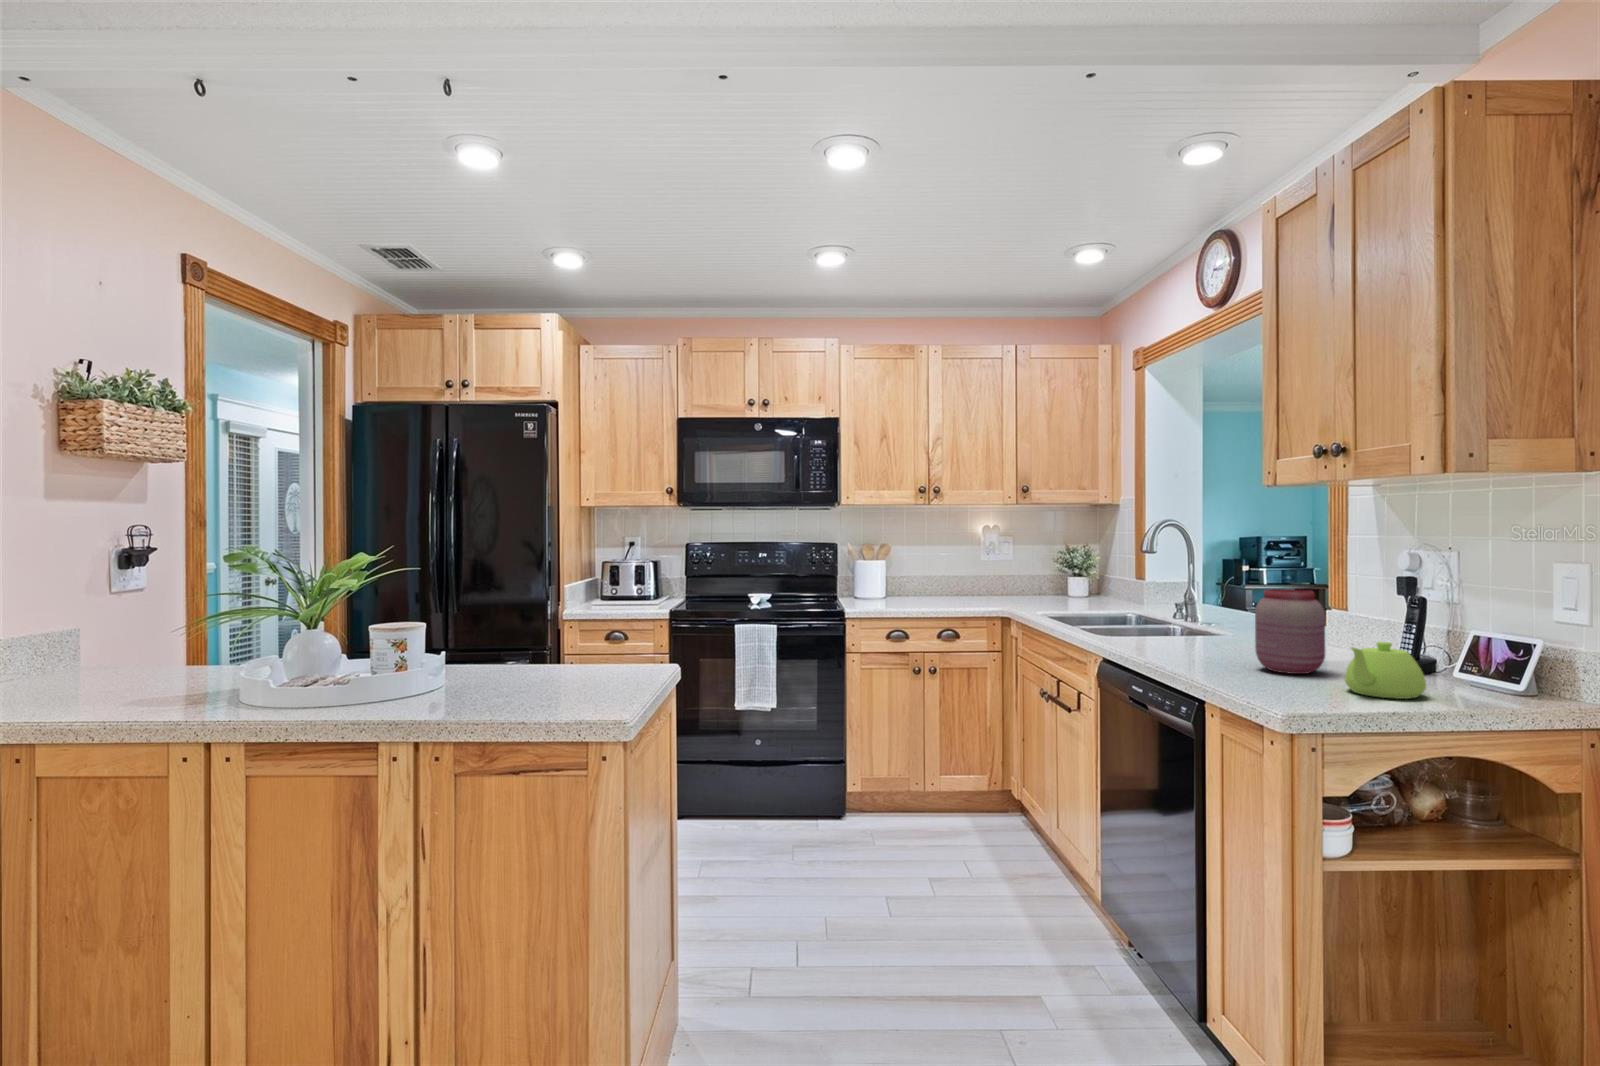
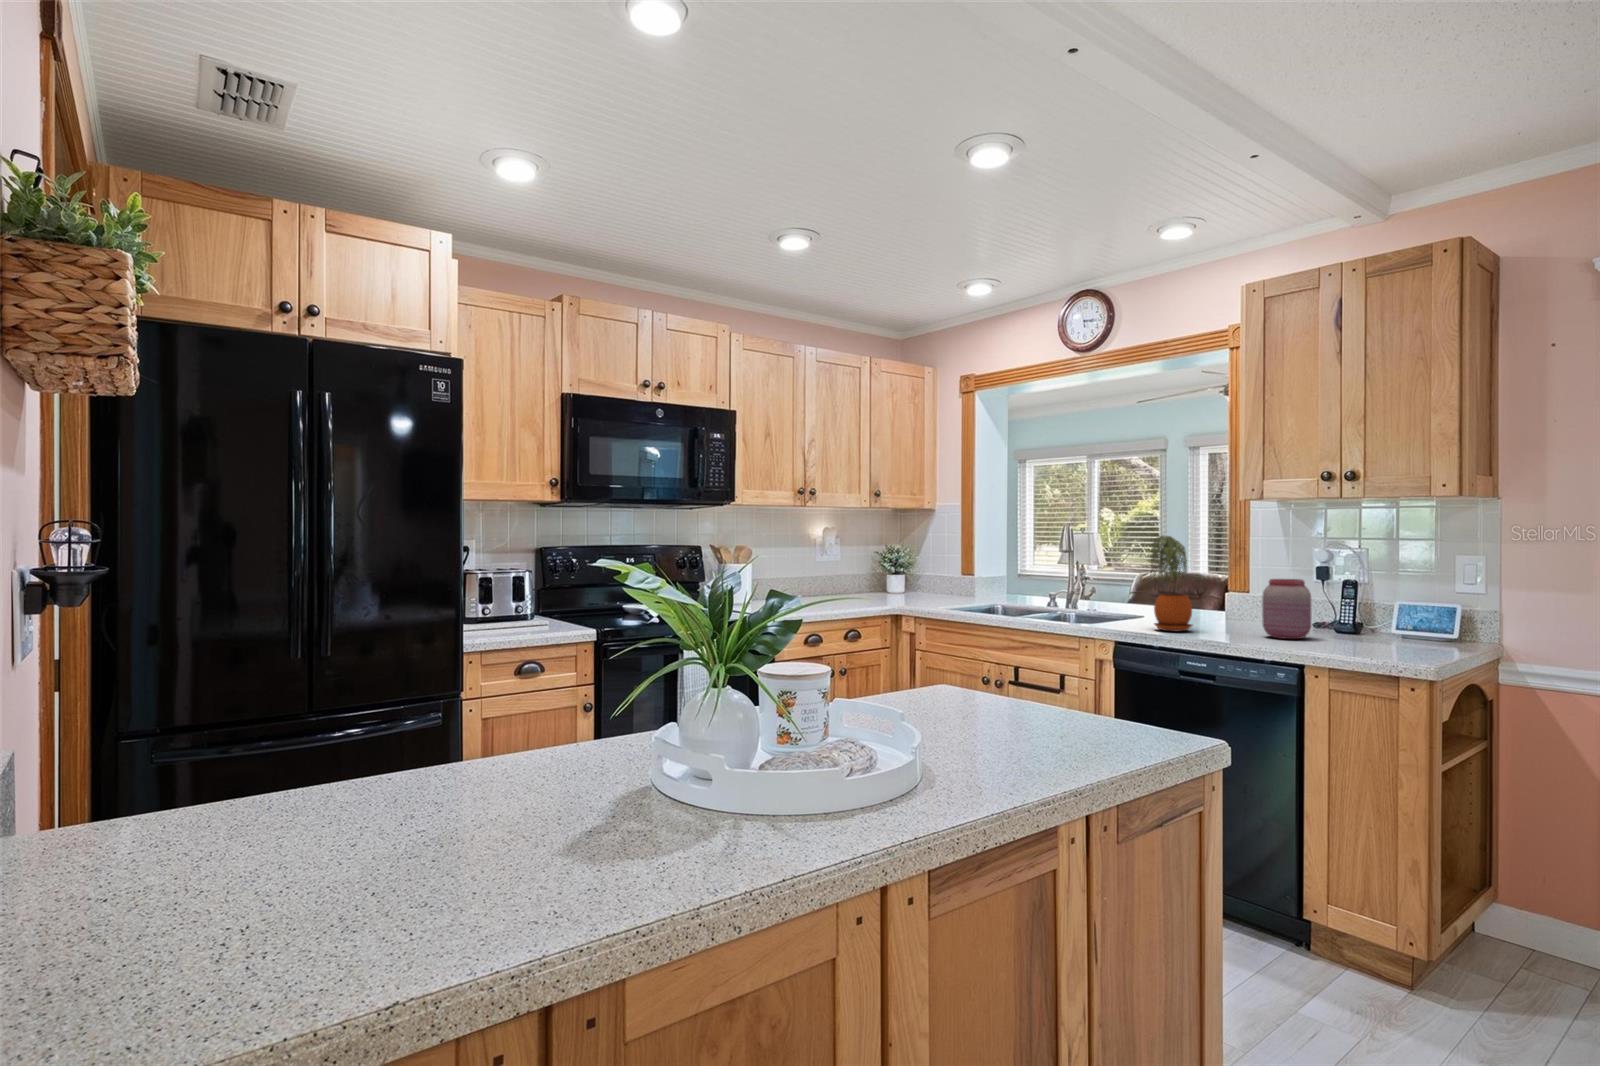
potted plant: none [1150,530,1204,651] -> present [1150,536,1192,631]
teapot: present [1345,642,1426,699] -> none [1353,611,1405,647]

